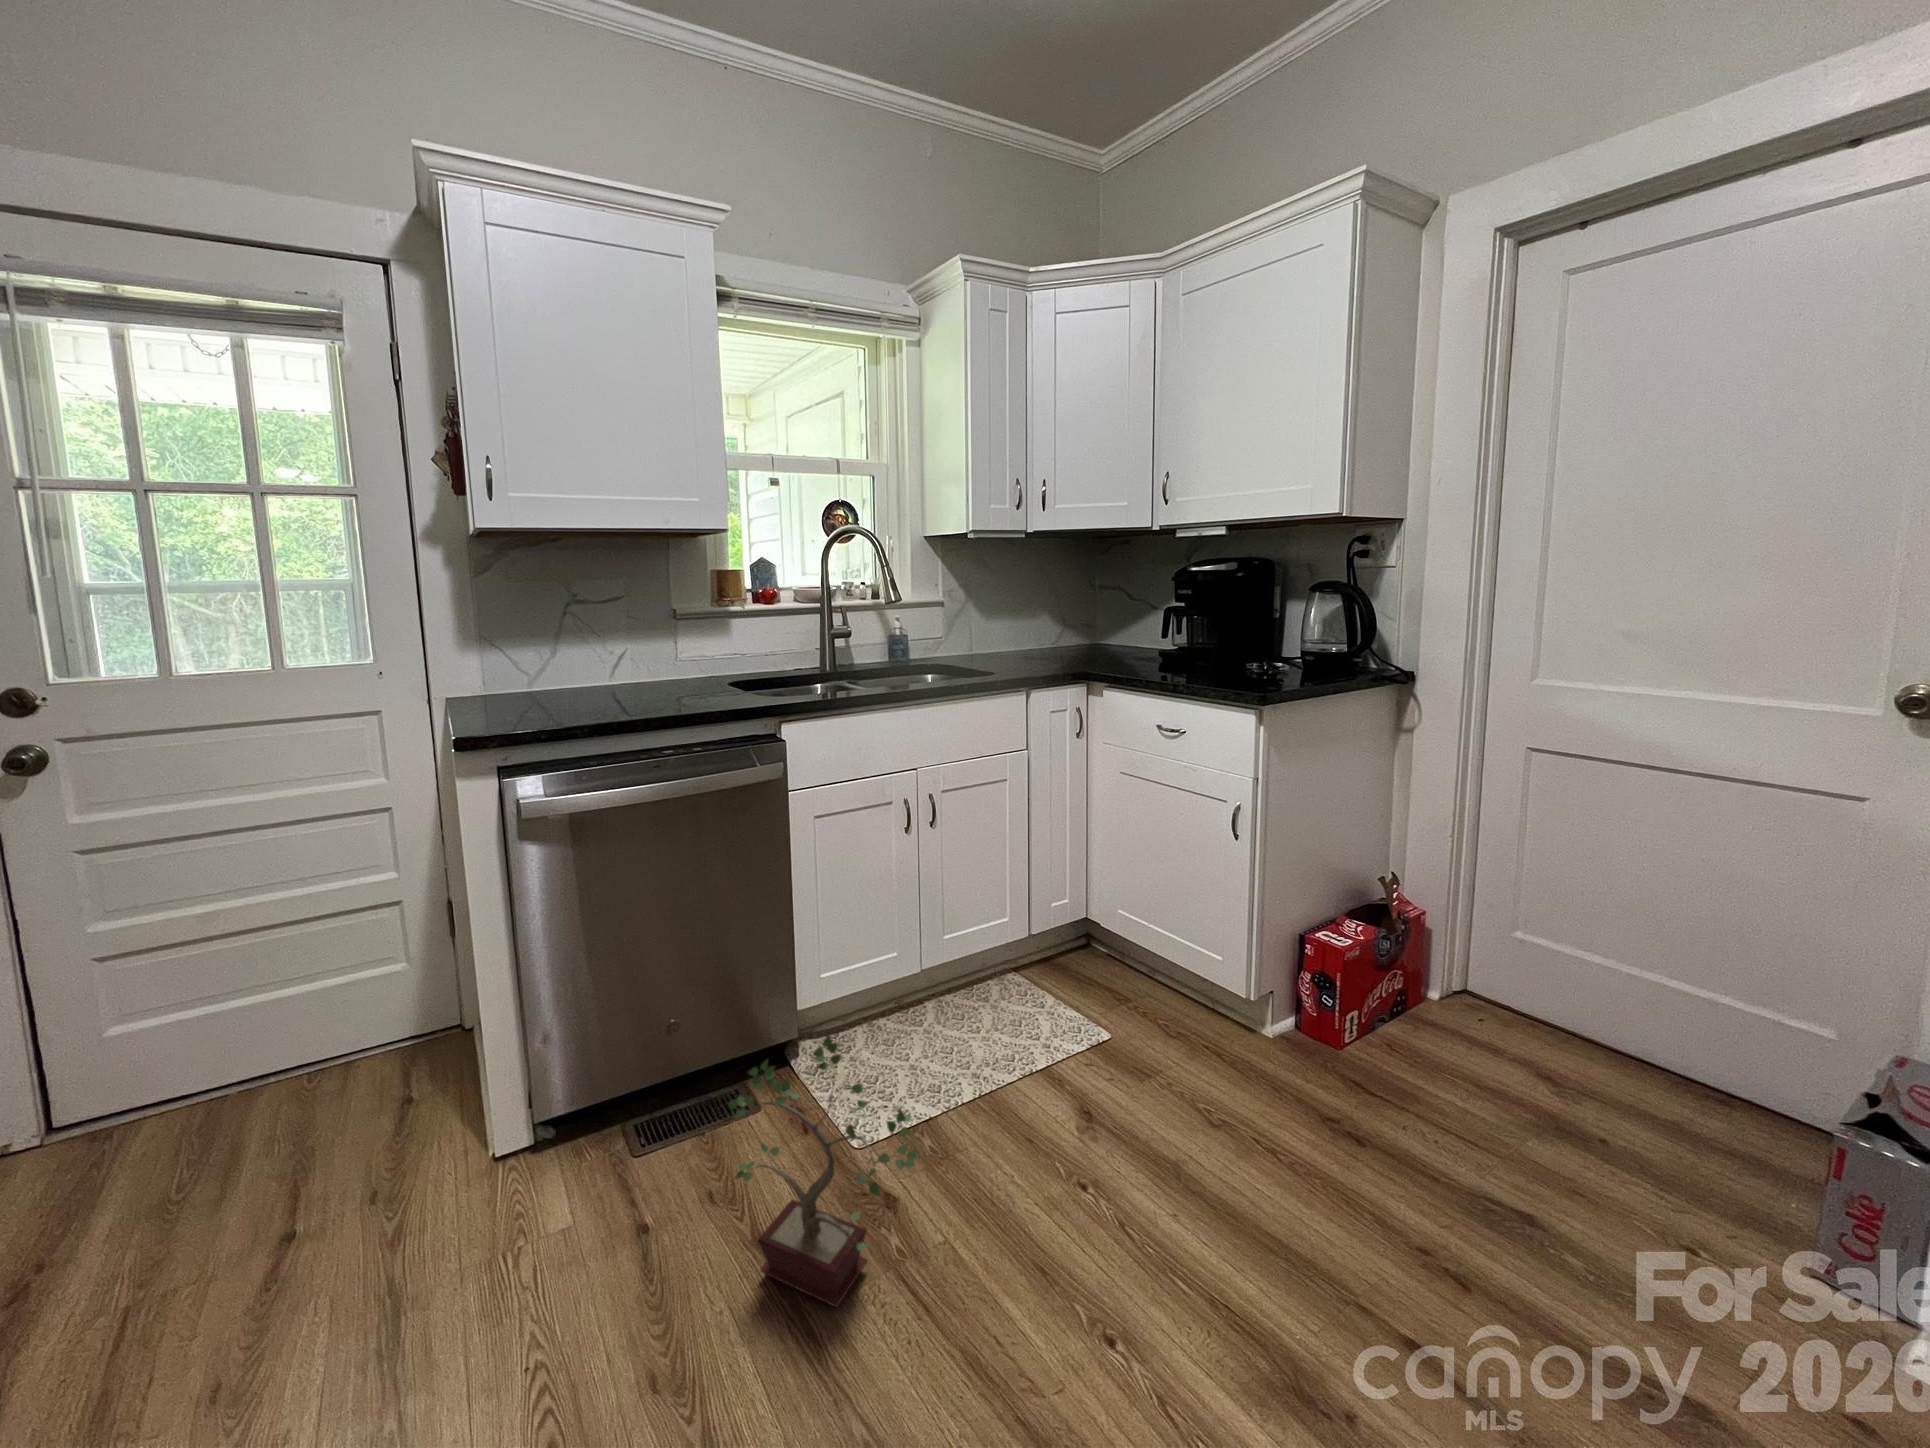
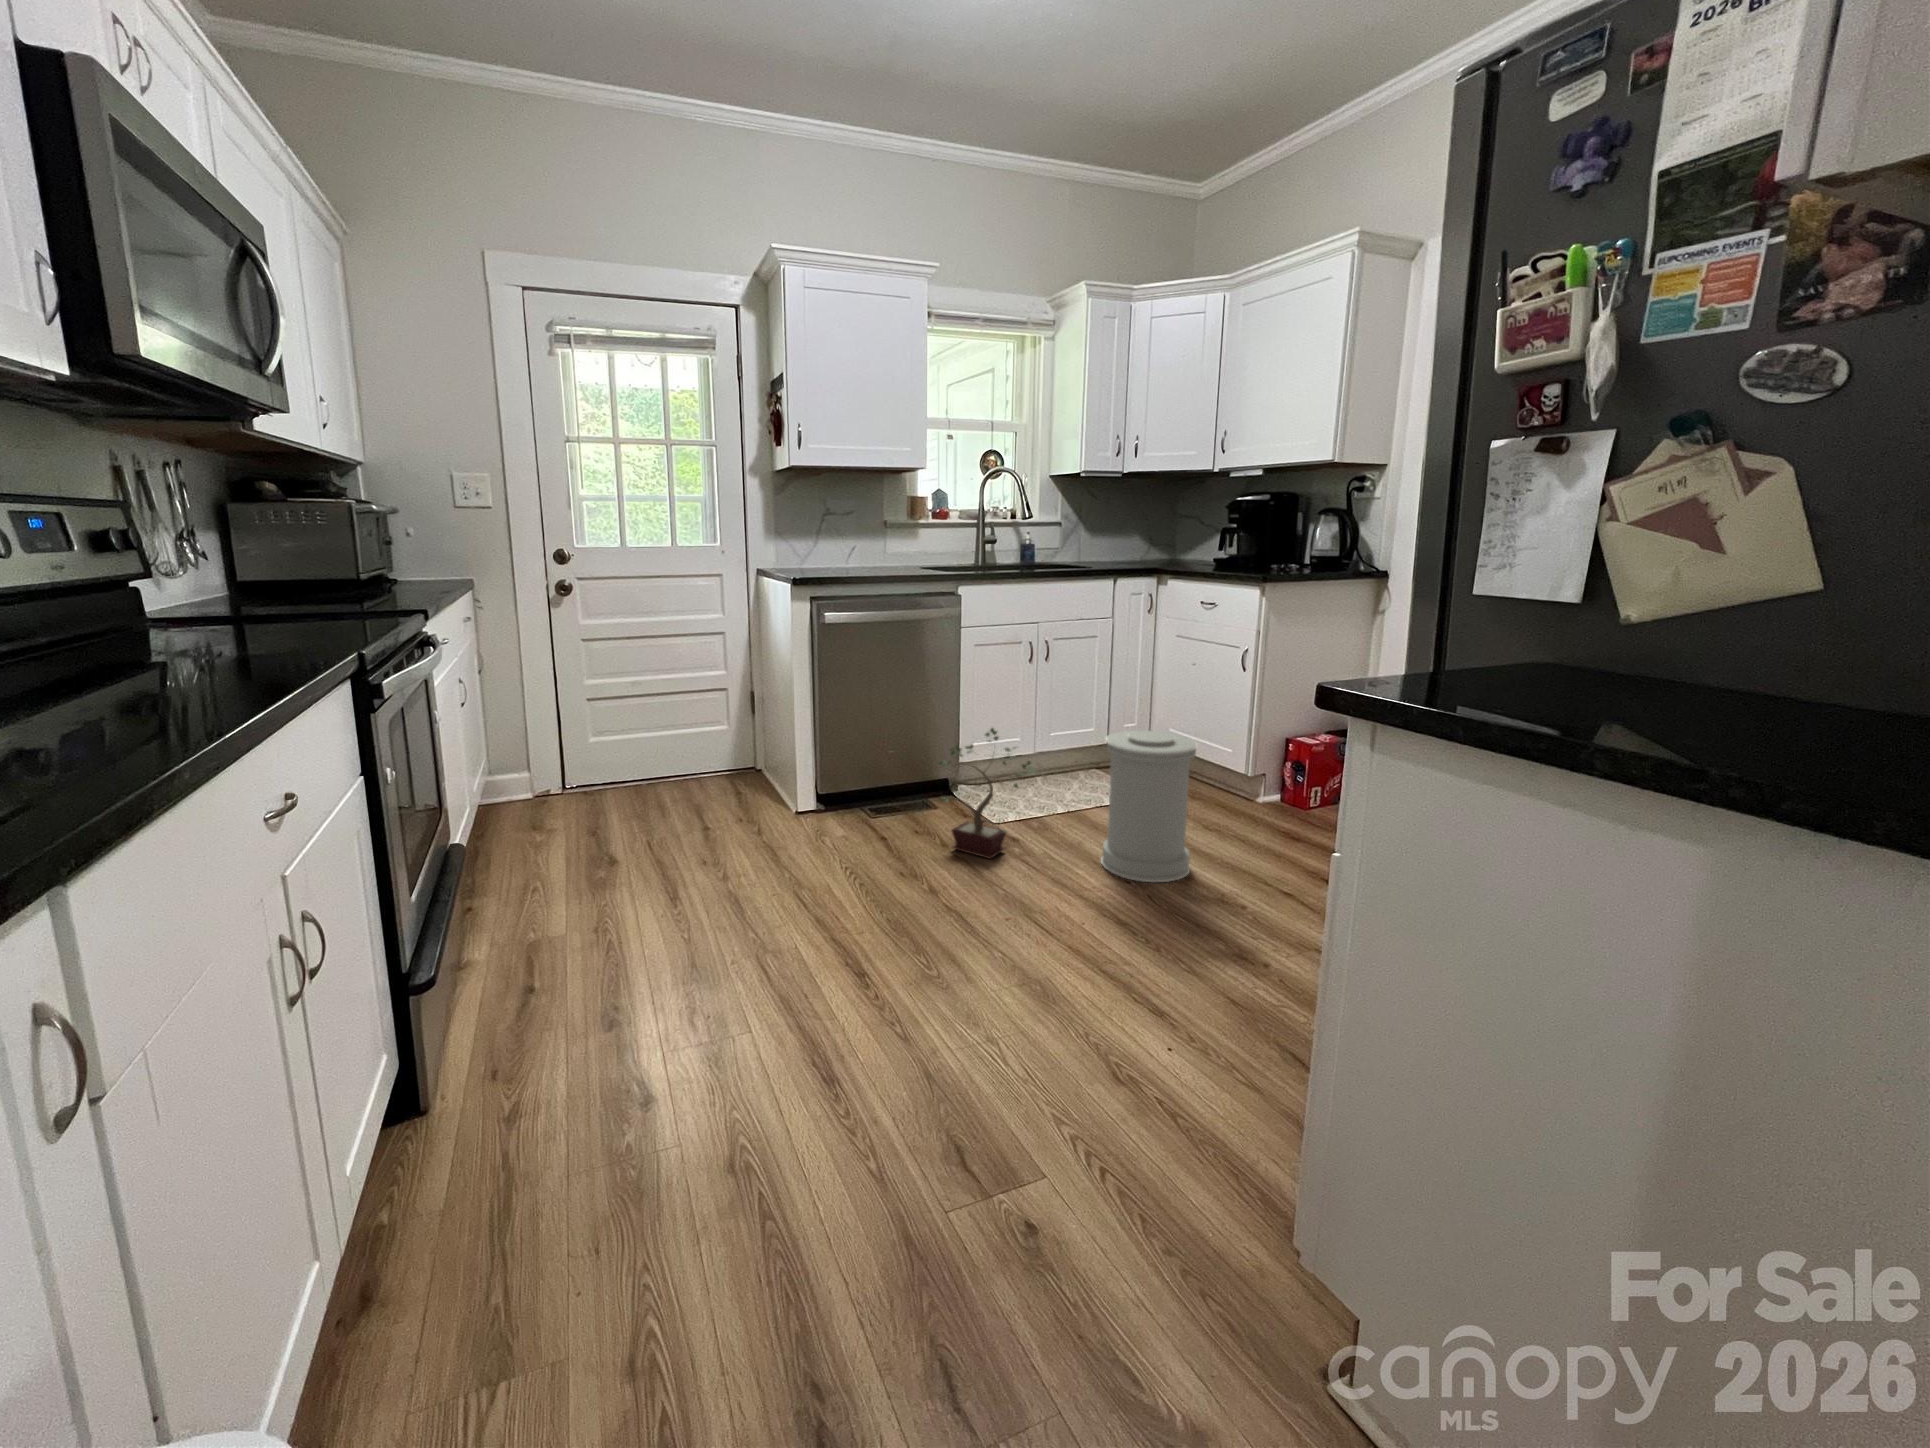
trash can: none [1047,1010,1227,1366] -> present [1101,730,1198,882]

